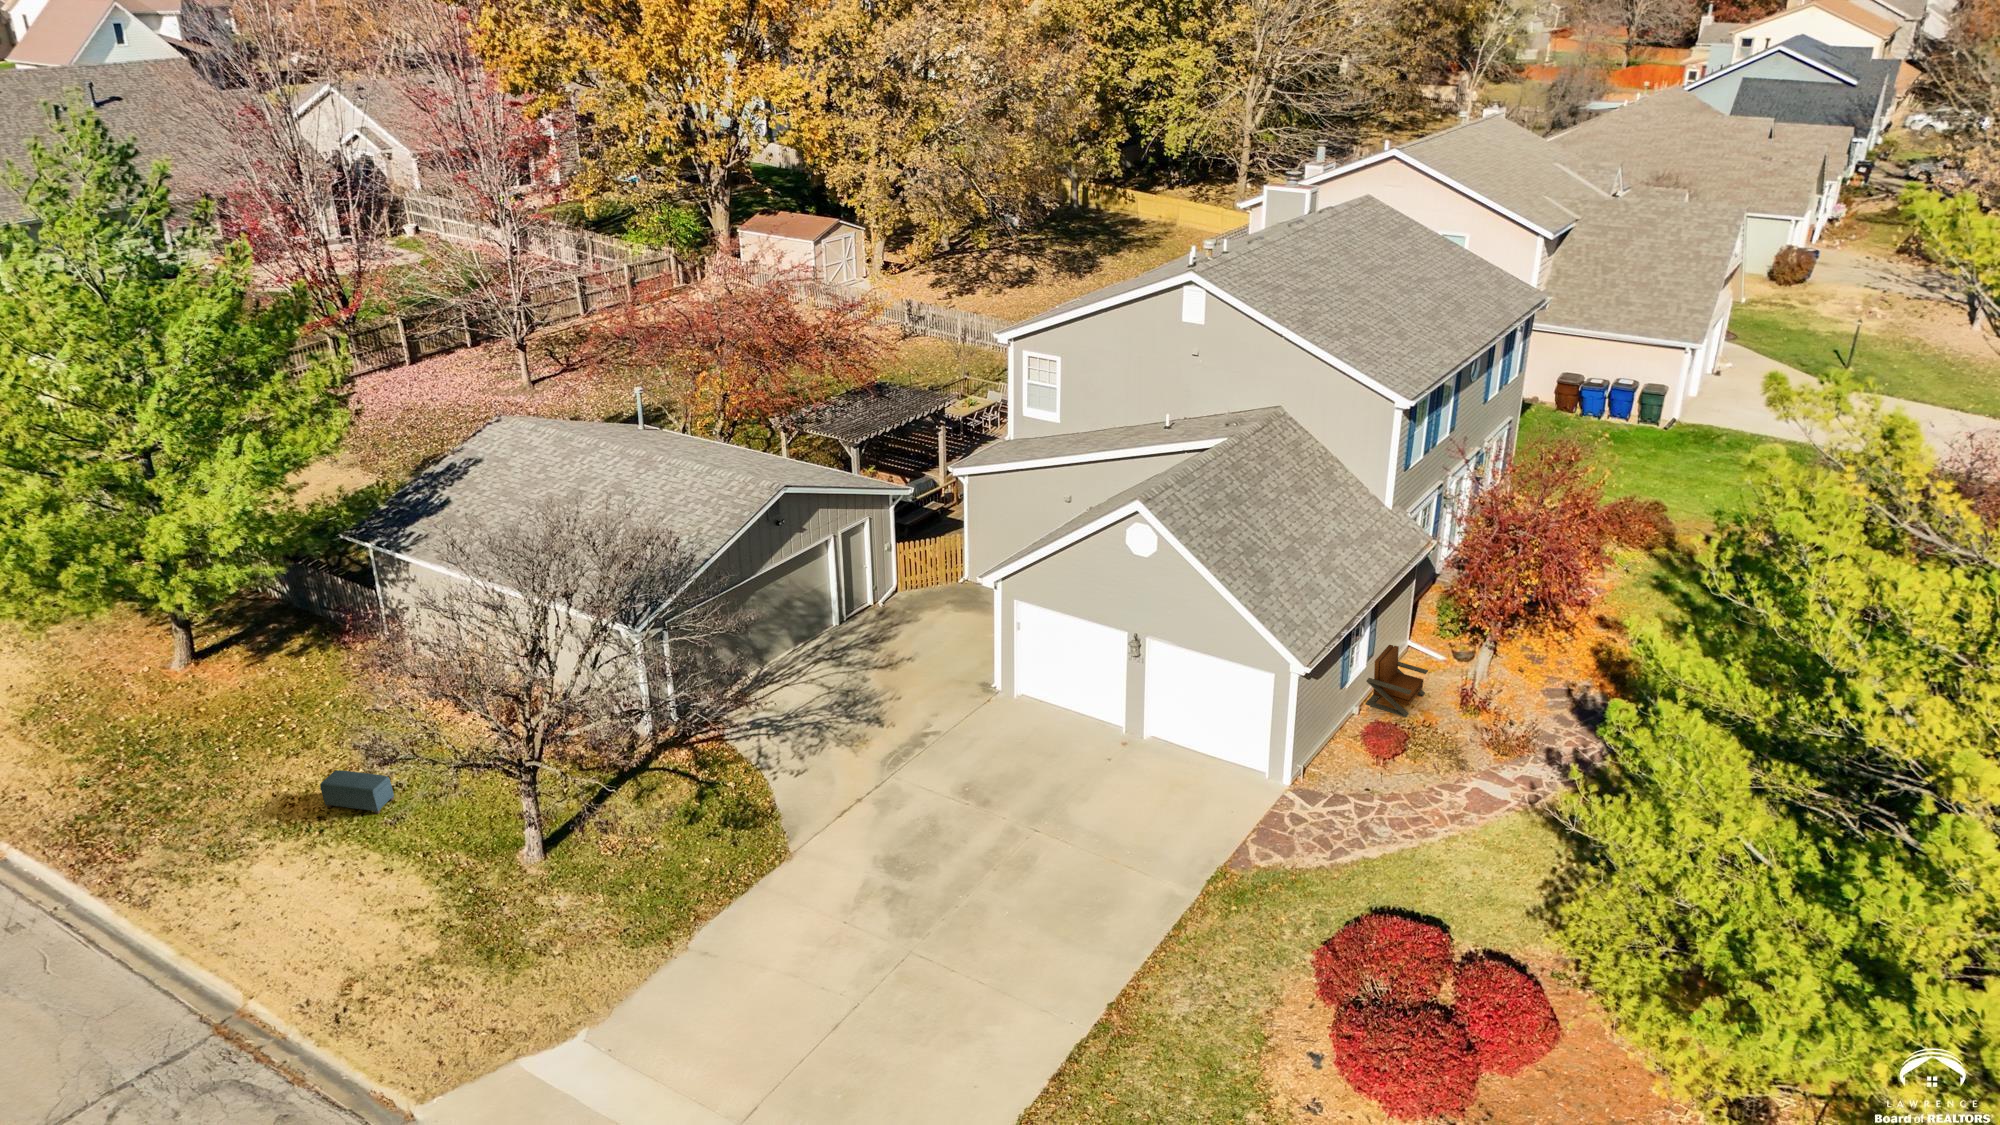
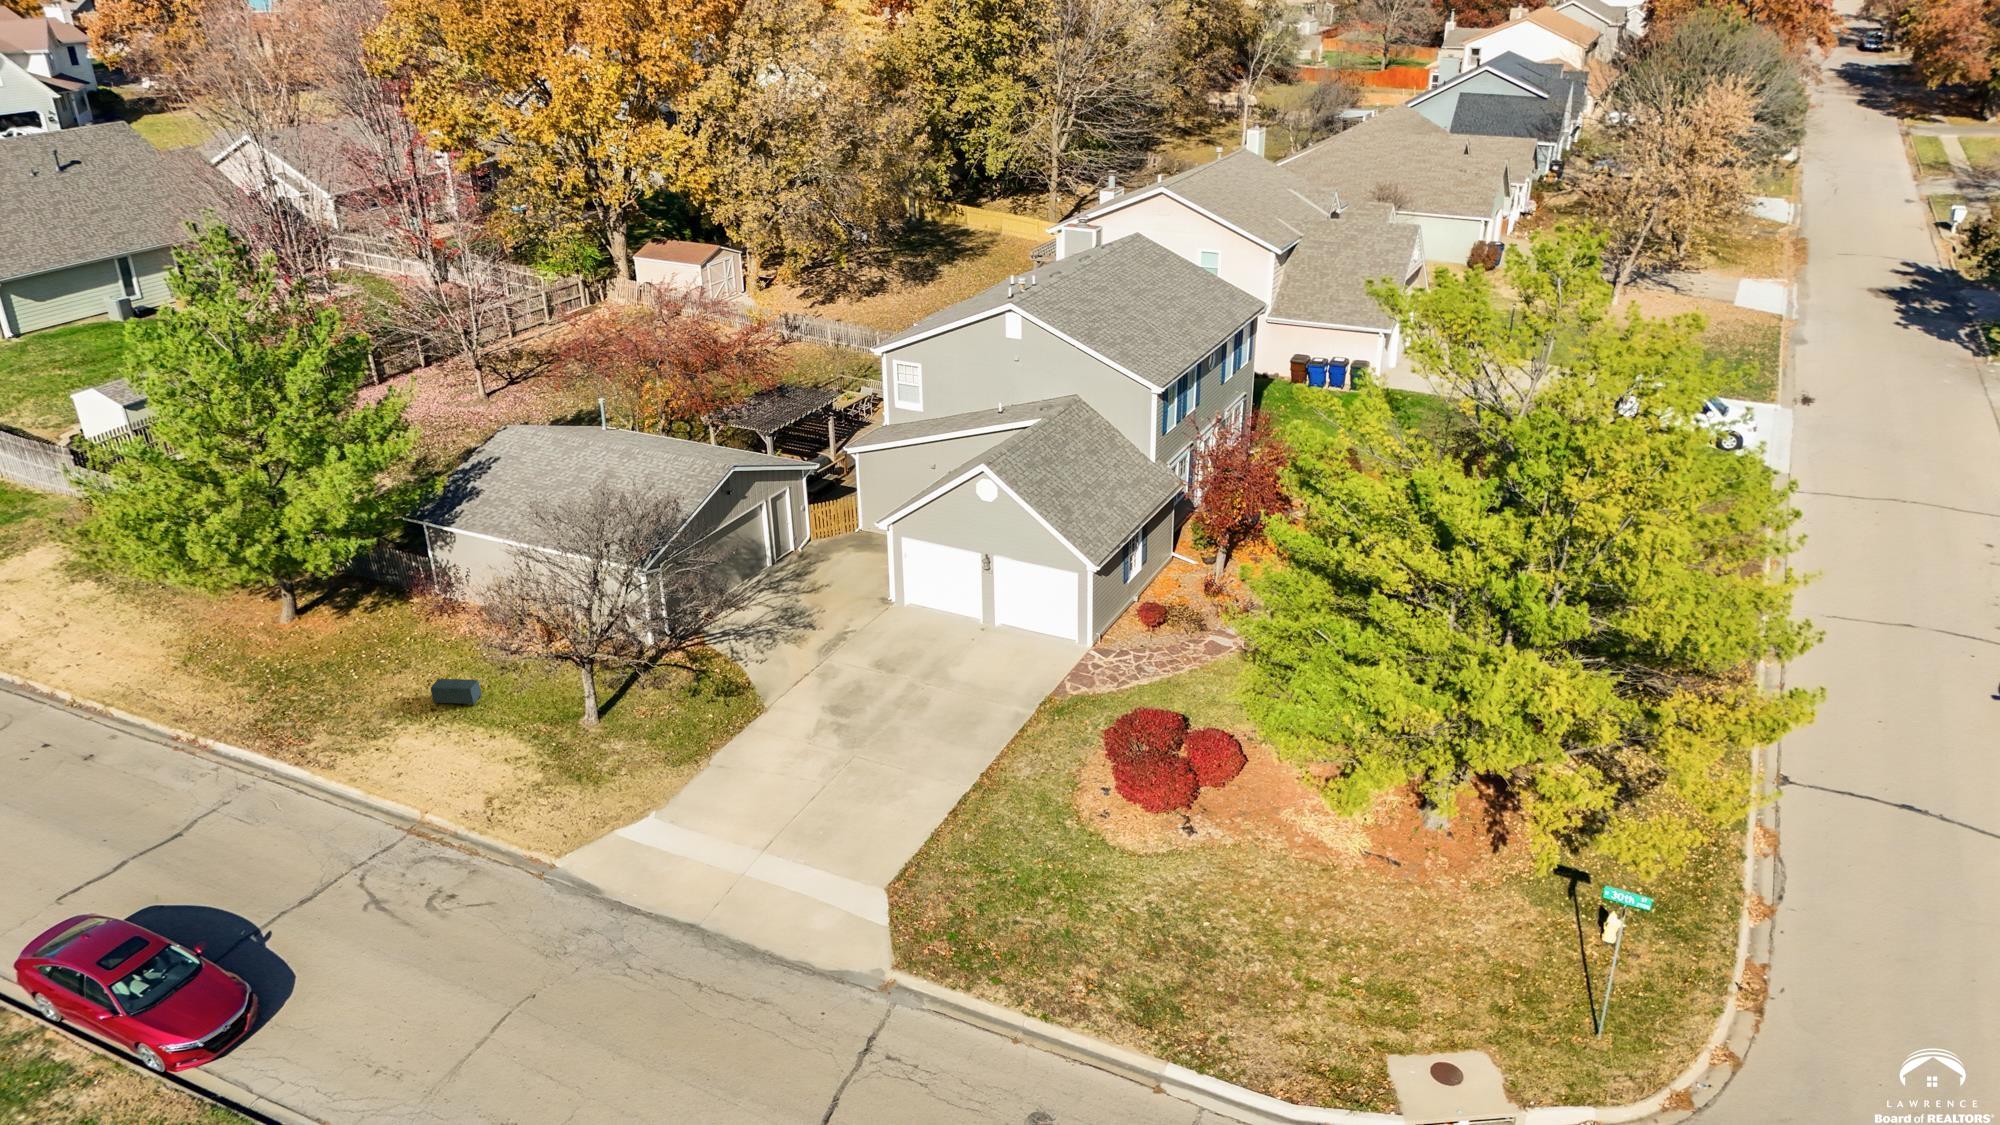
lounge chair: present [1365,645,1428,717] -> none [1142,554,1182,601]

